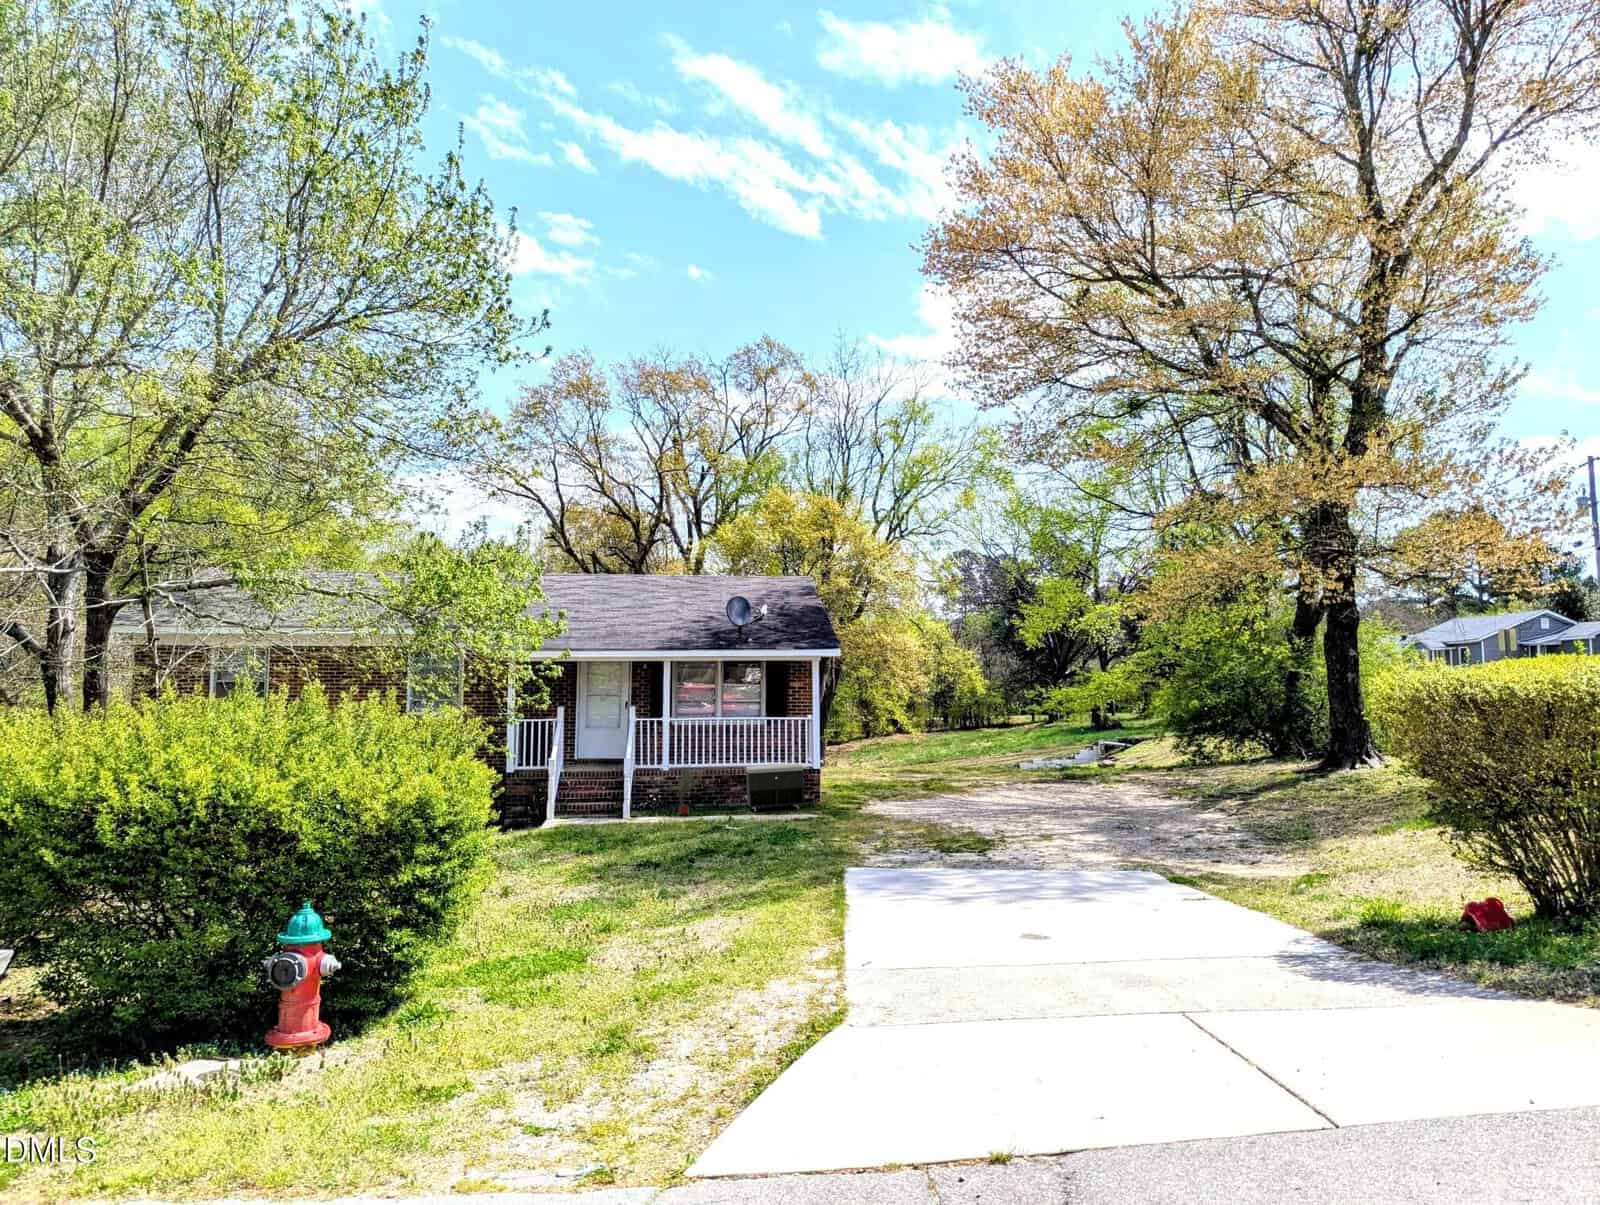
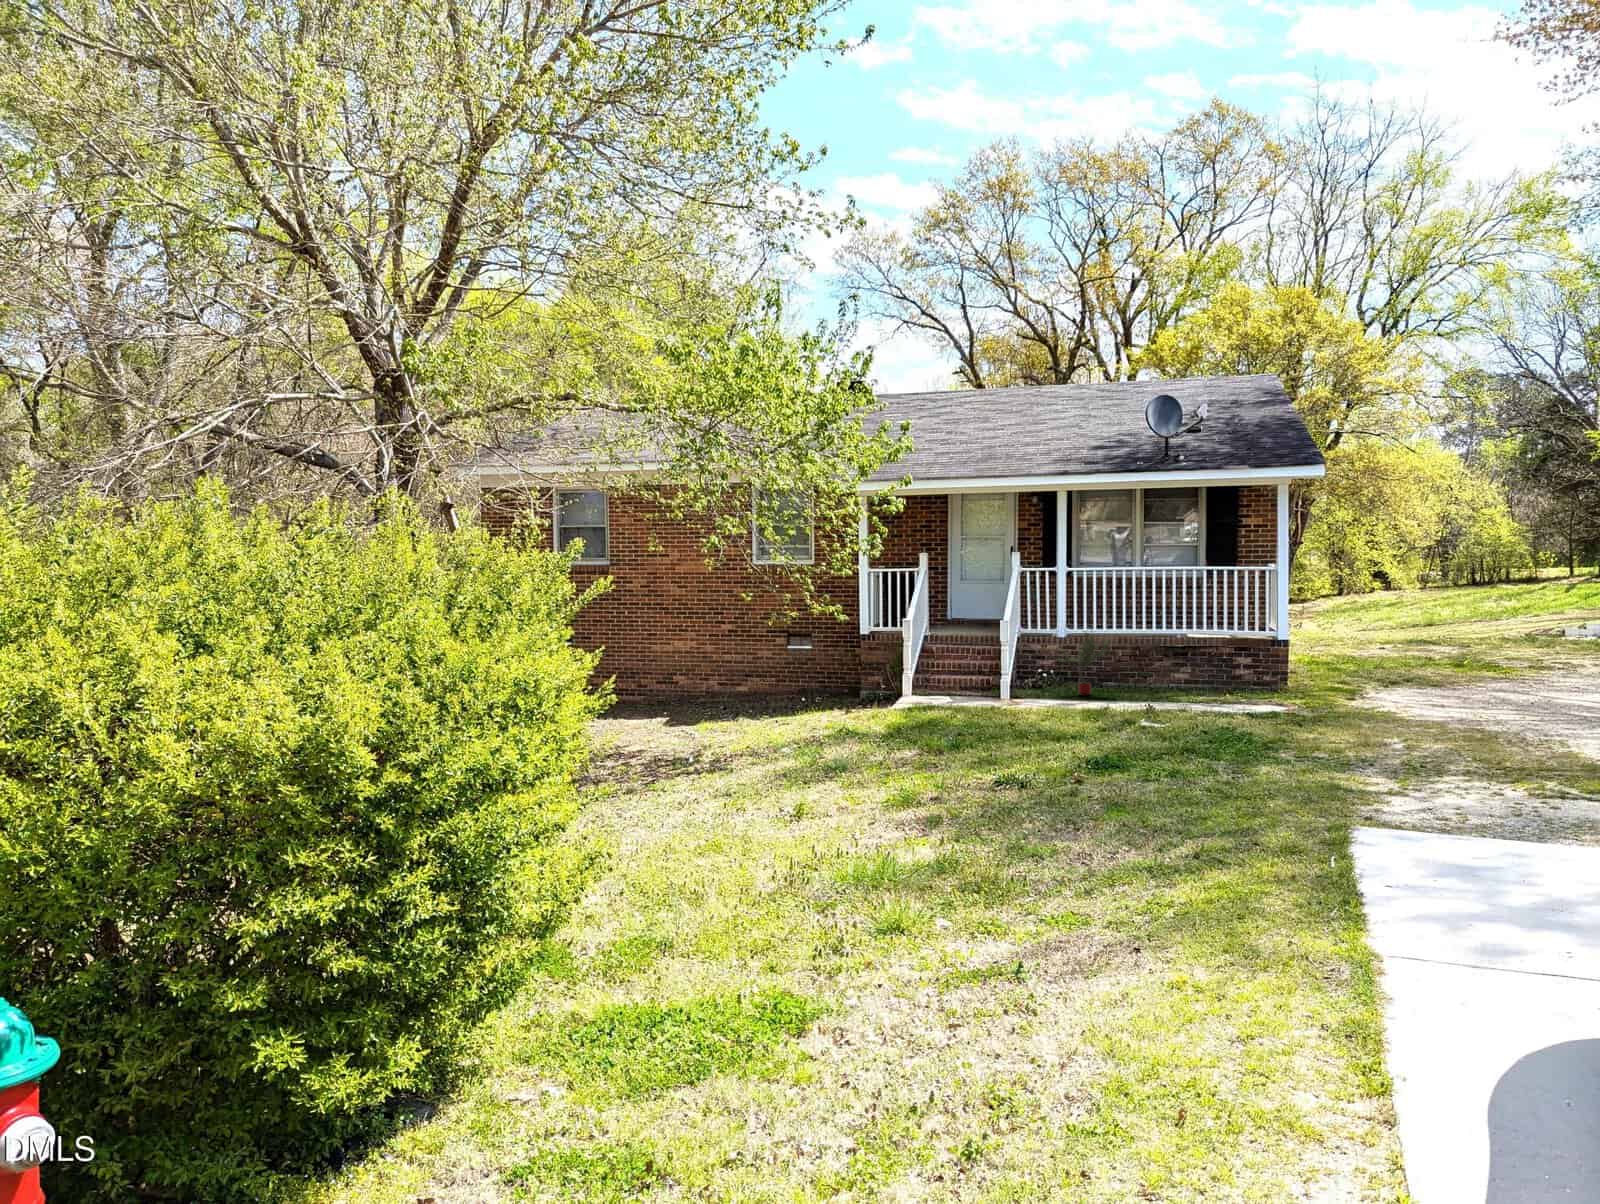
storage bench: present [746,764,804,811] -> none [1174,633,1261,696]

